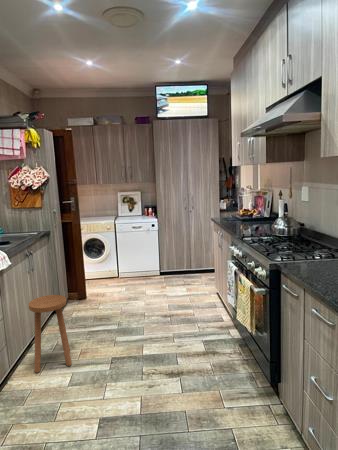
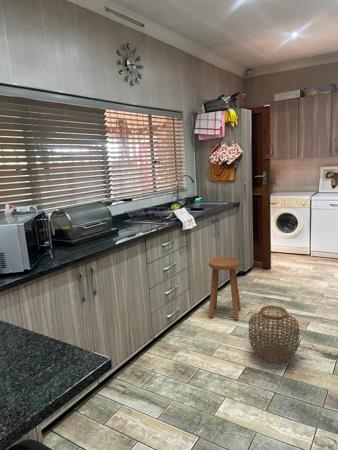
woven basket: none [95,339,148,404] -> present [249,306,299,364]

